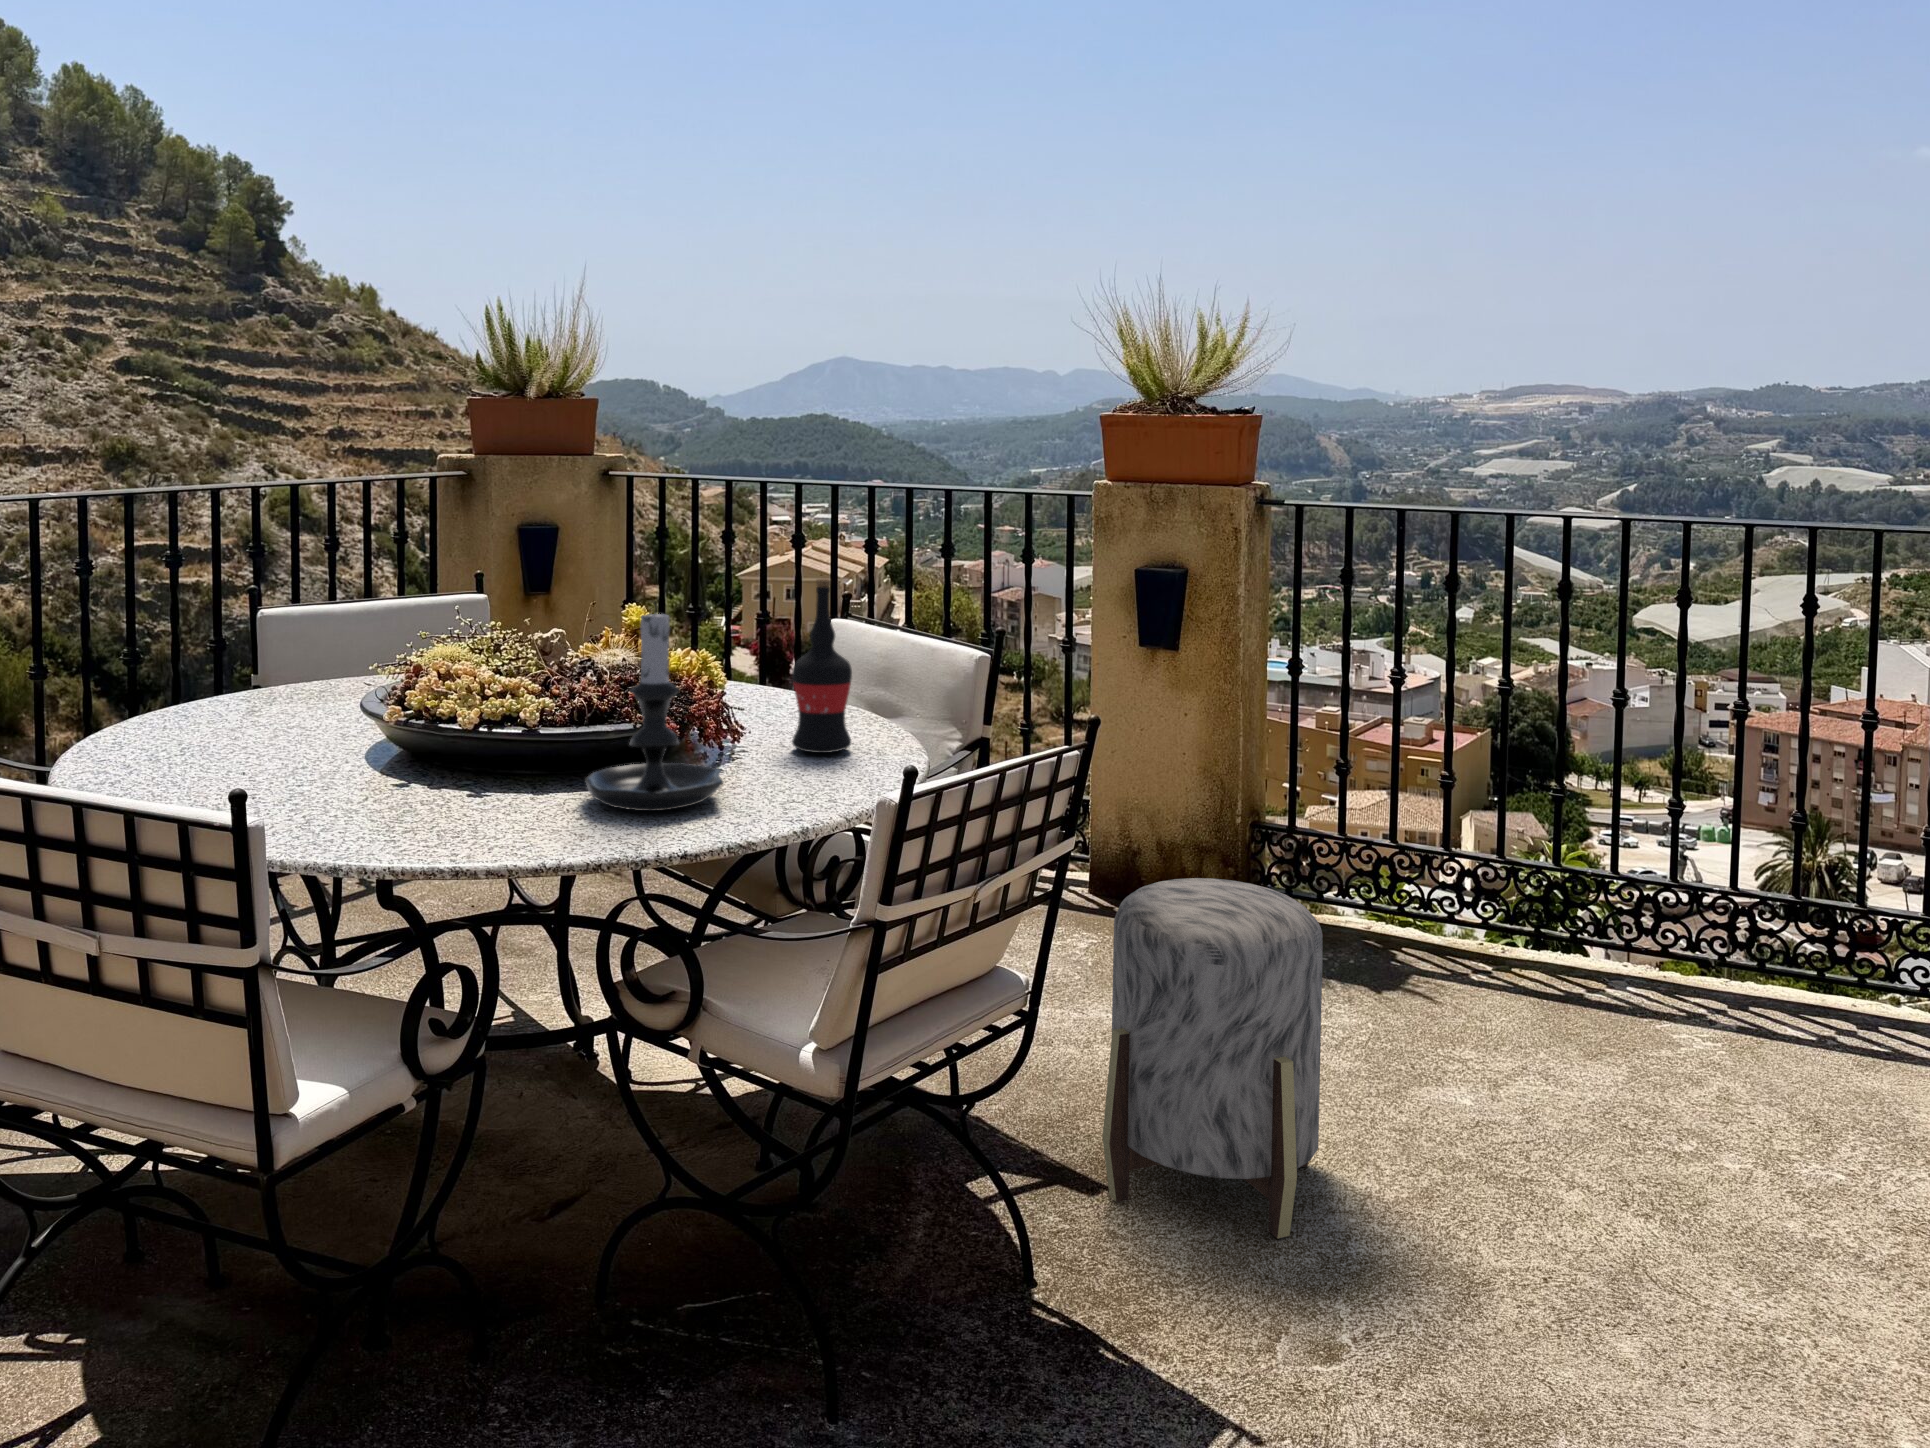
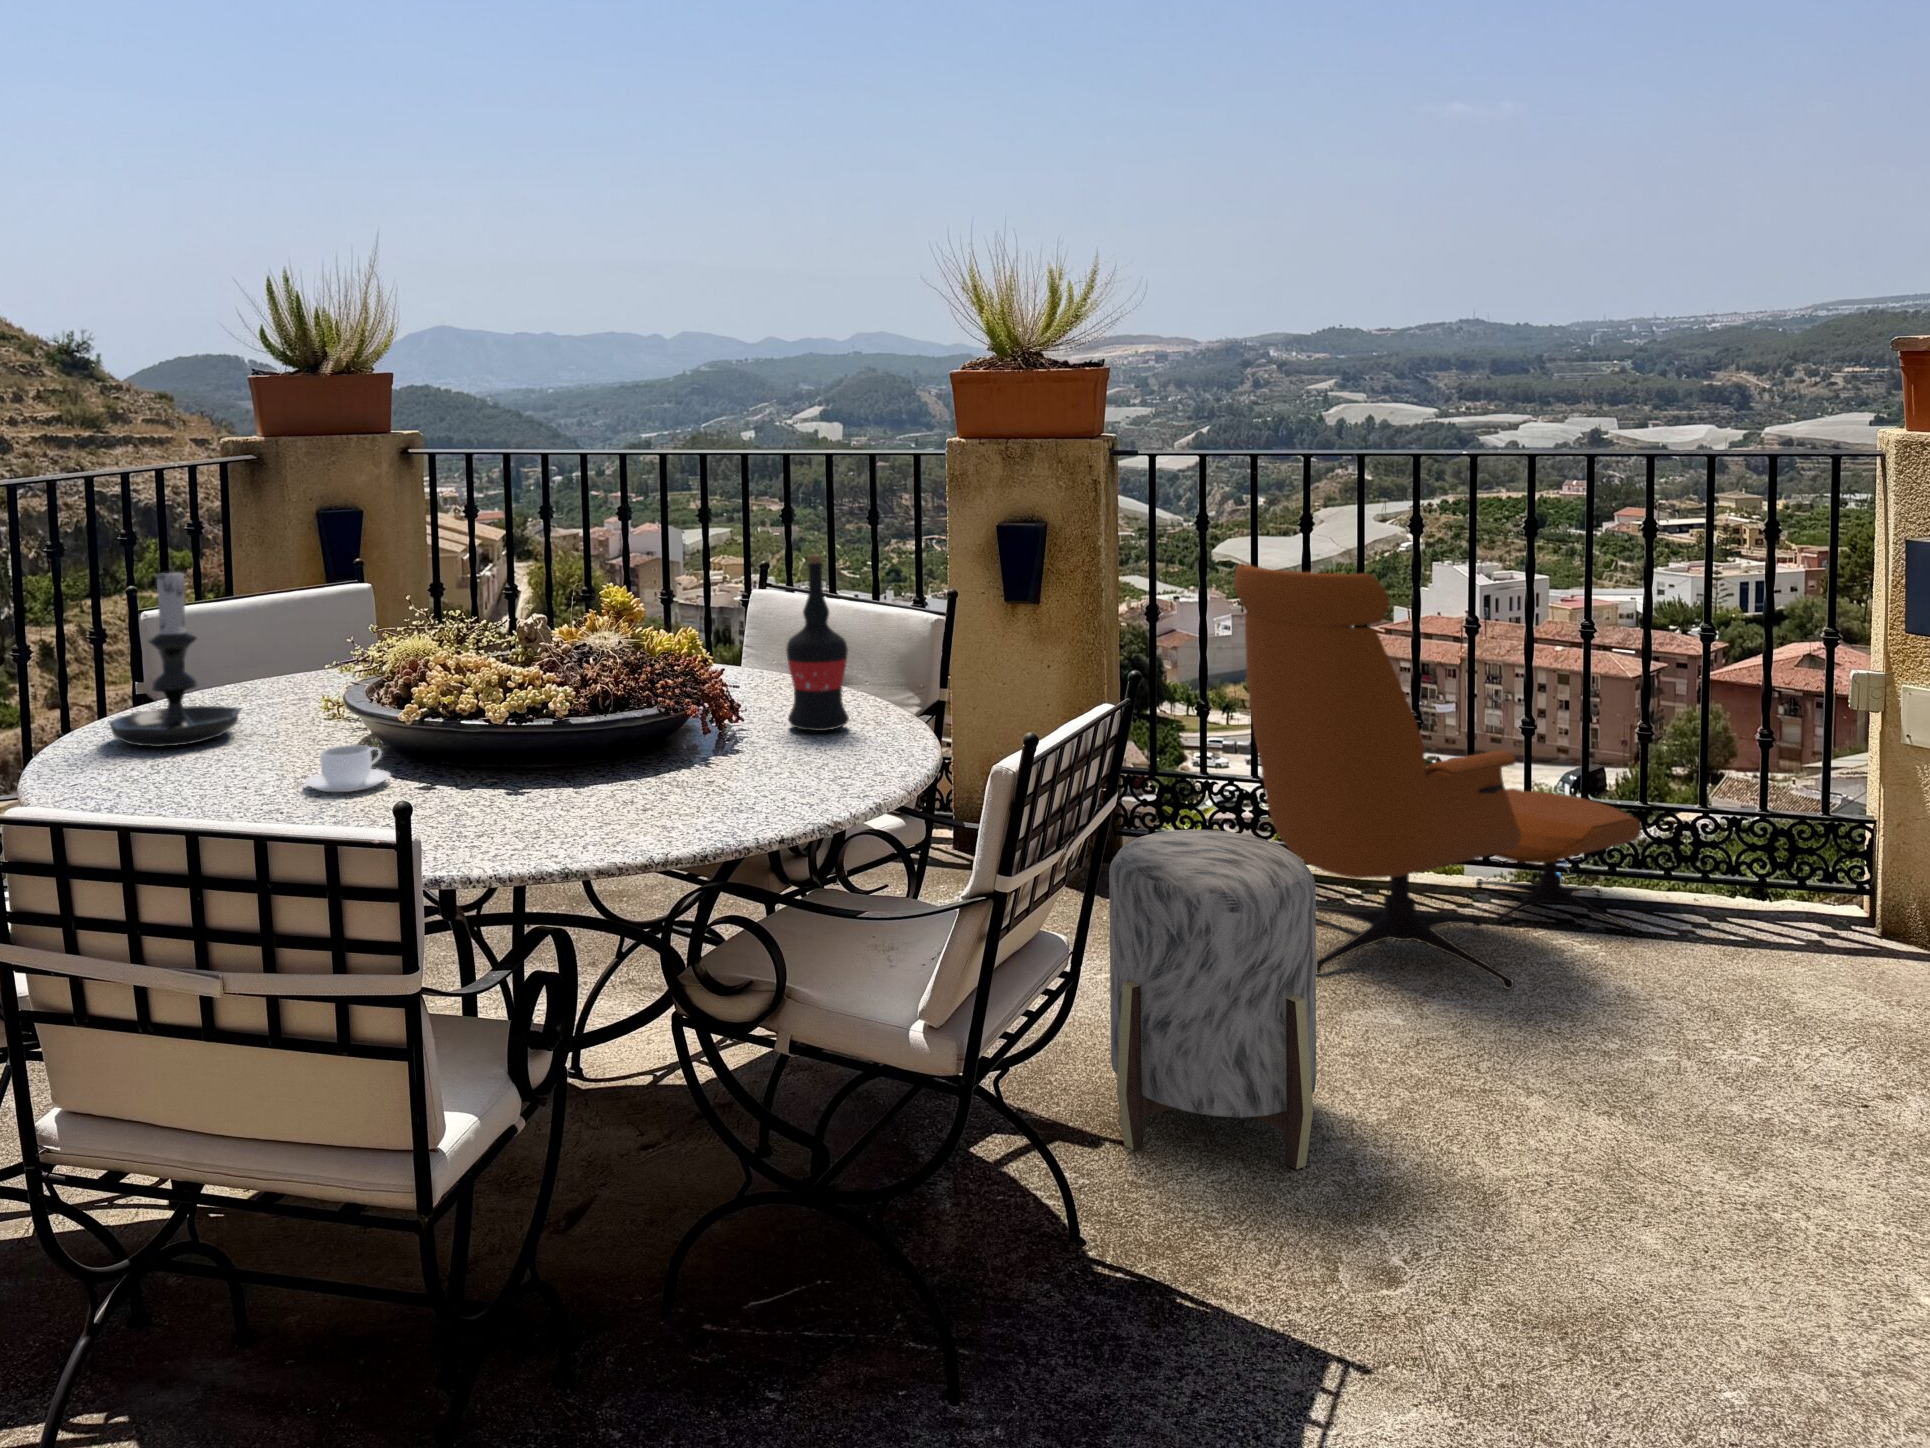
candle holder: present [585,601,723,811] -> present [109,562,241,747]
lounge chair: none [1323,607,1791,1079] -> present [1234,563,1641,989]
coffee cup: none [300,739,383,782] -> present [305,745,390,792]

